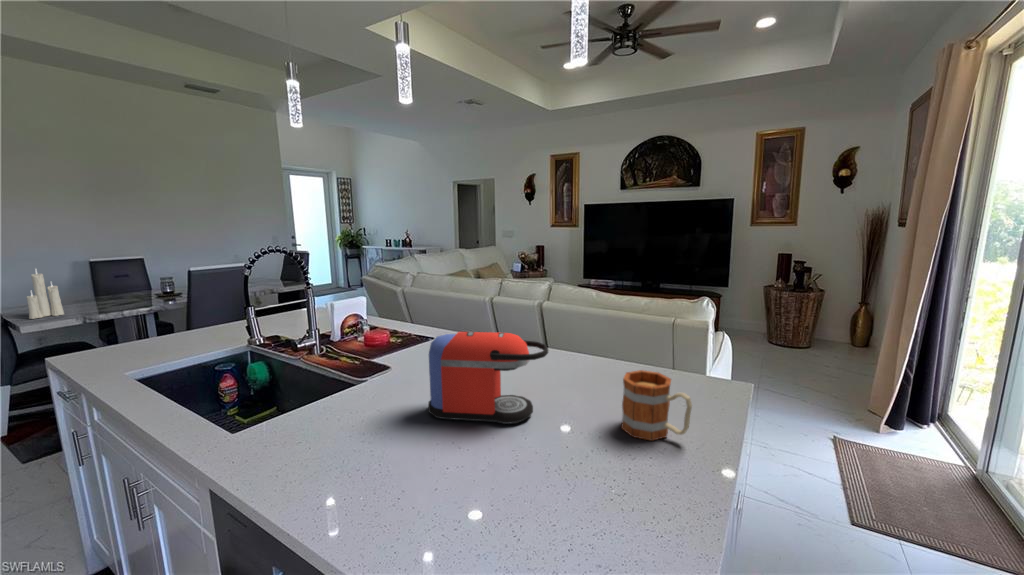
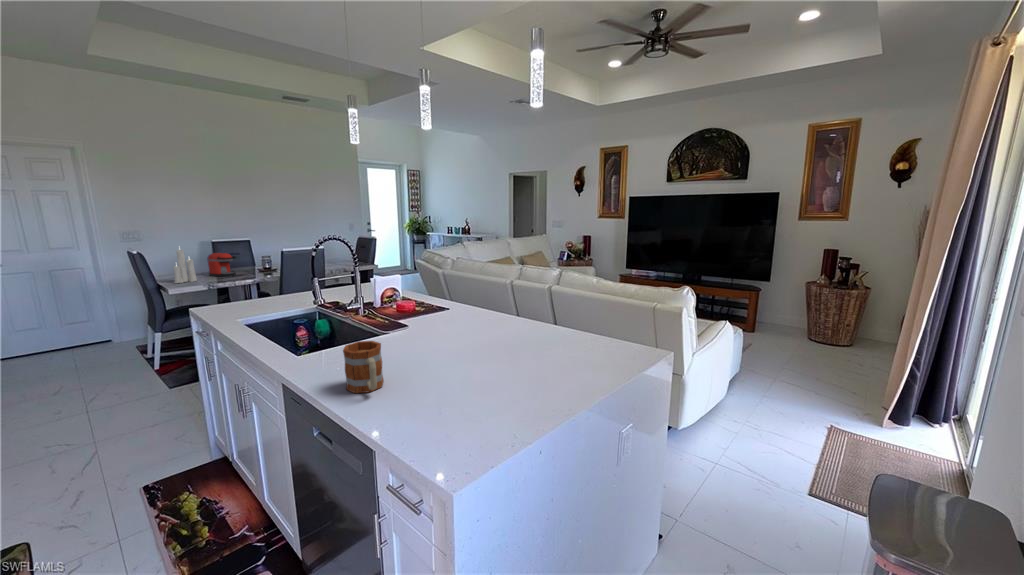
coffee maker: present [428,332,548,424] -> present [207,253,236,277]
mug: present [621,370,692,441] -> present [343,341,384,393]

